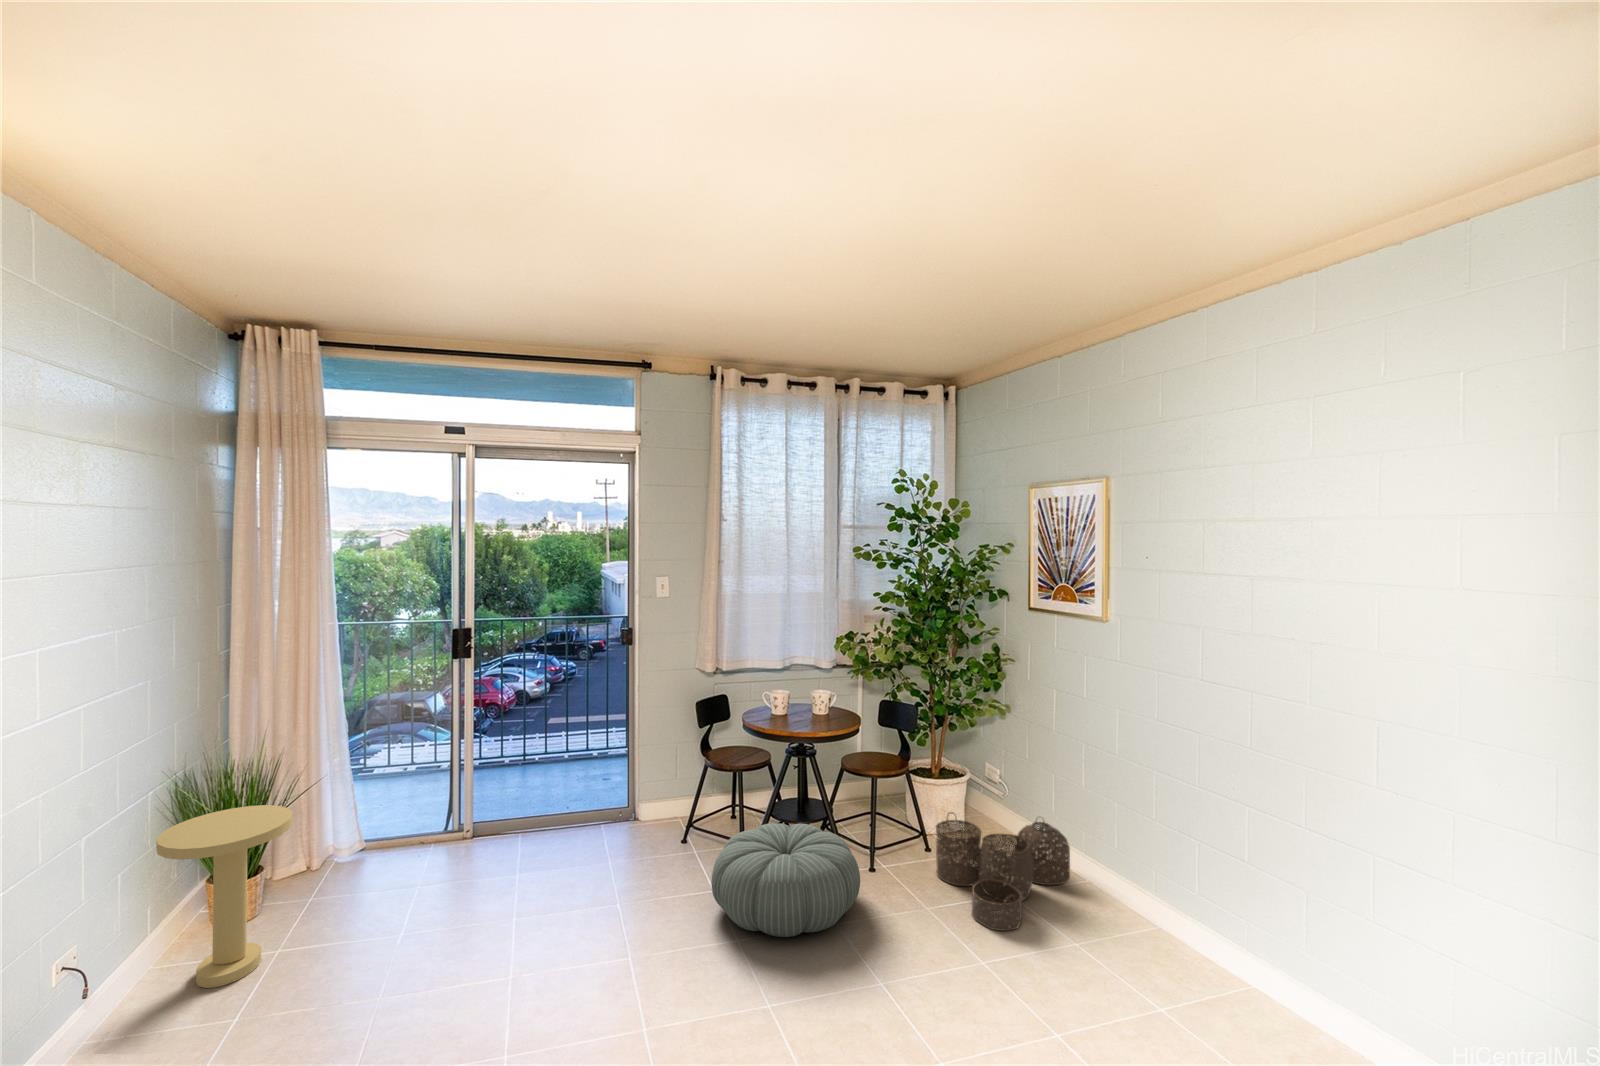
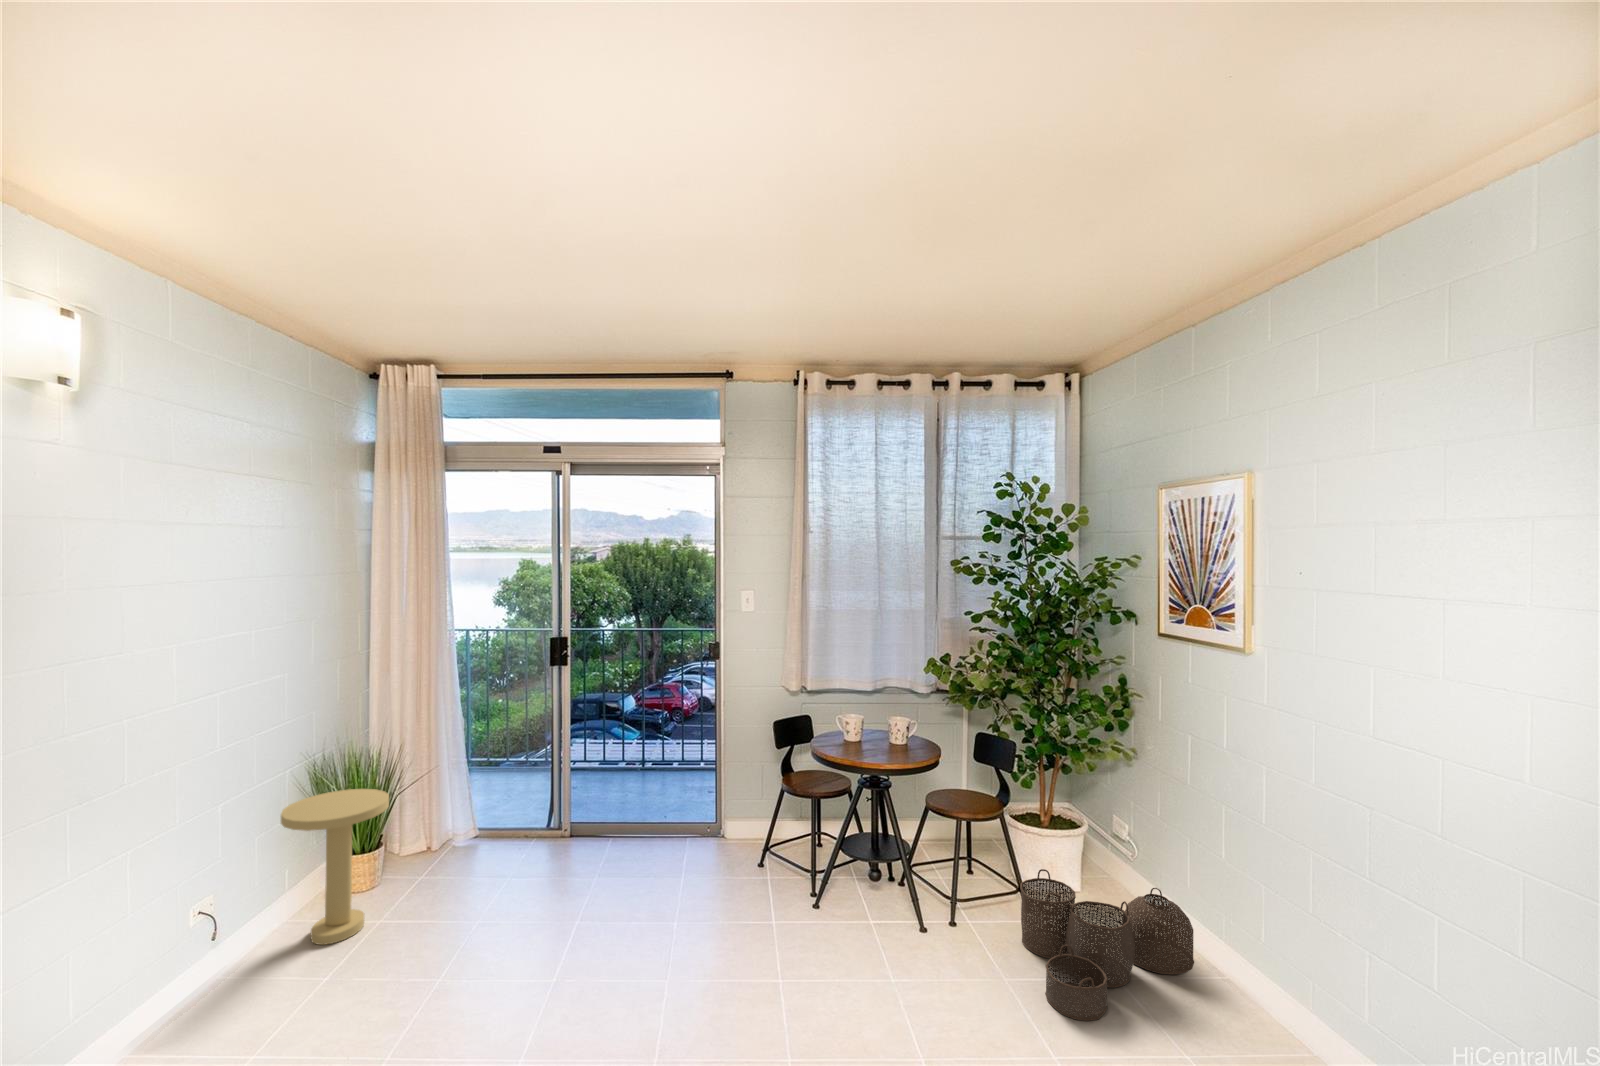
pouf: present [711,823,860,937] -> none [756,858,916,984]

